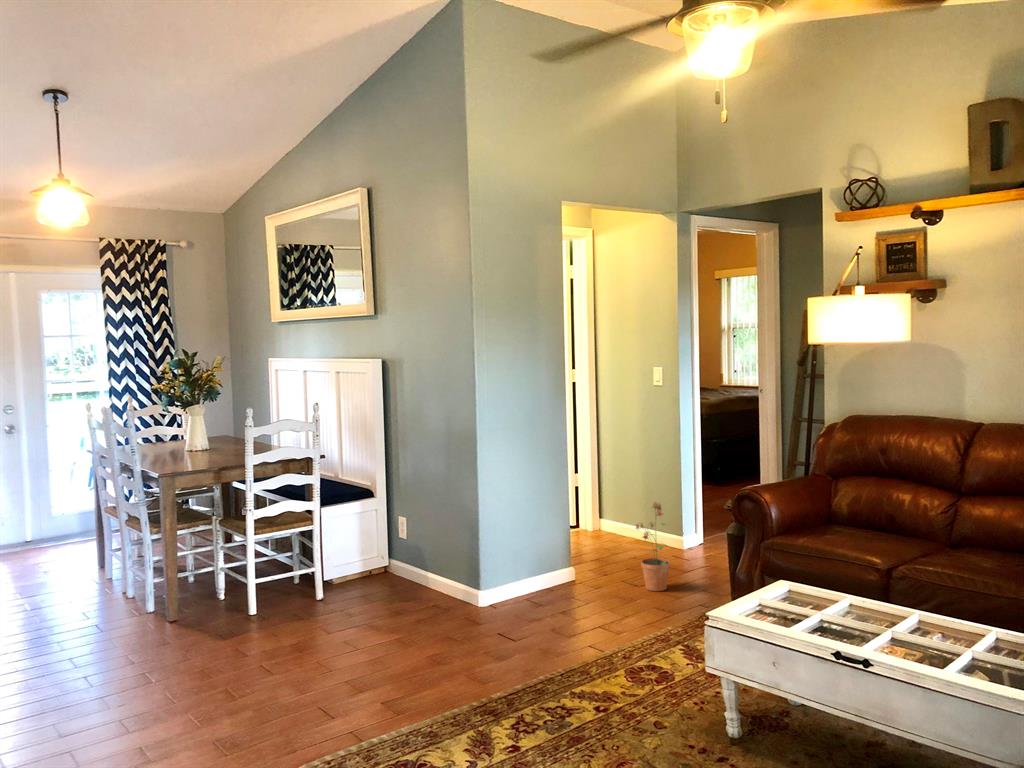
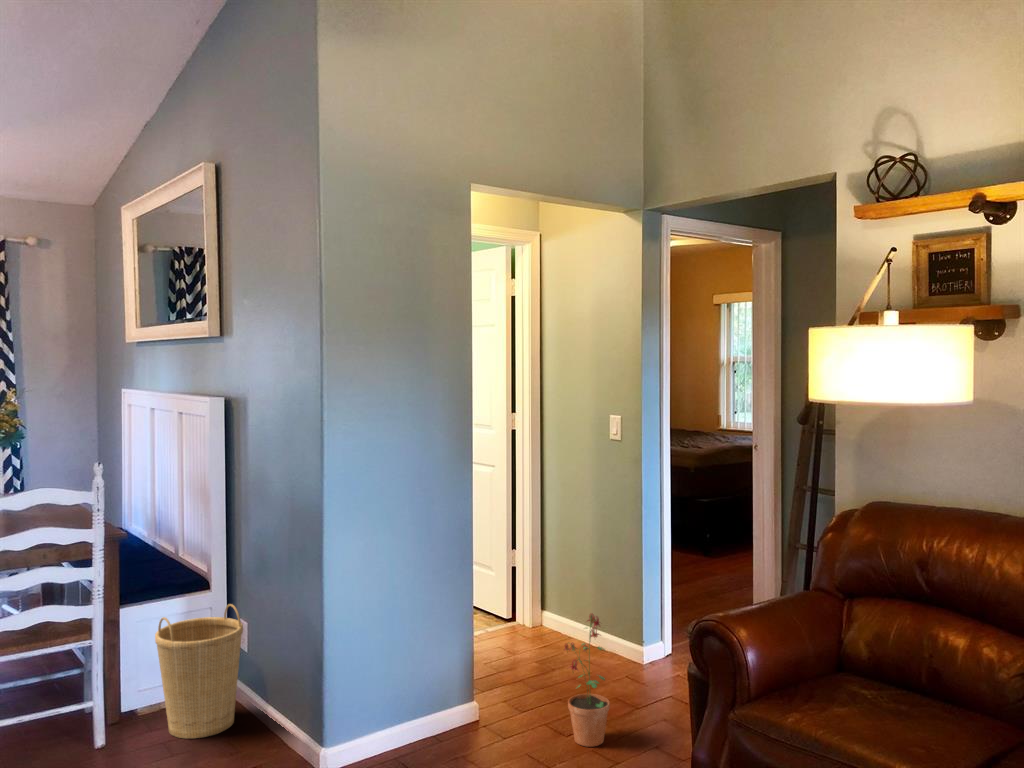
basket: none [347,505,406,596] -> present [155,604,243,738]

